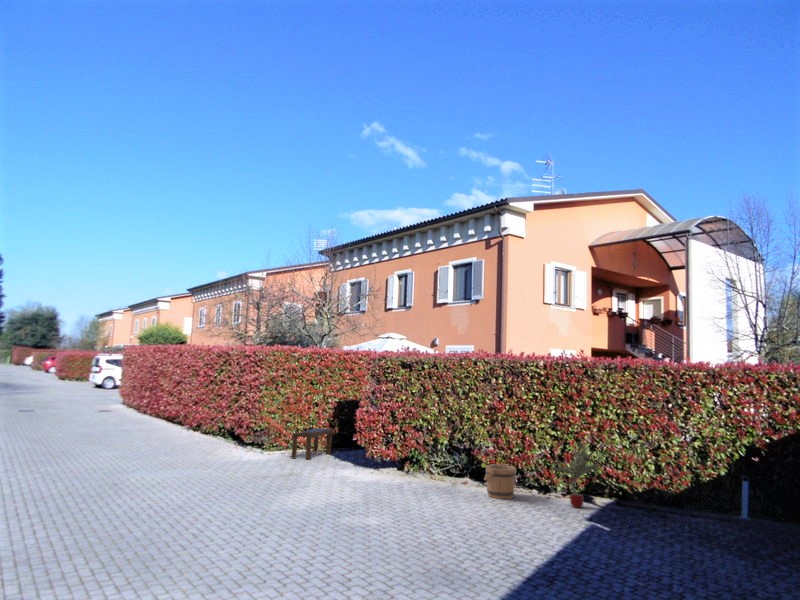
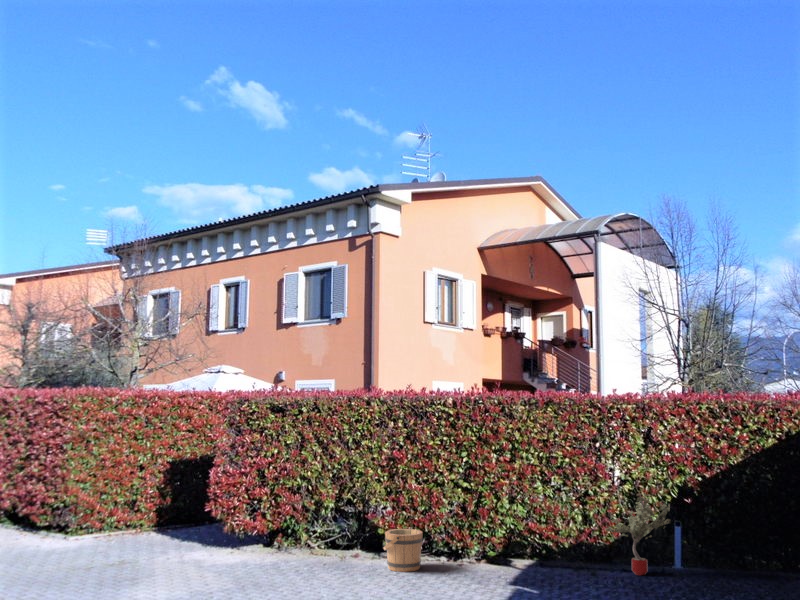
bench: present [292,428,333,460] -> none [111,498,169,543]
potted tree: present [552,443,603,508] -> present [606,493,670,575]

